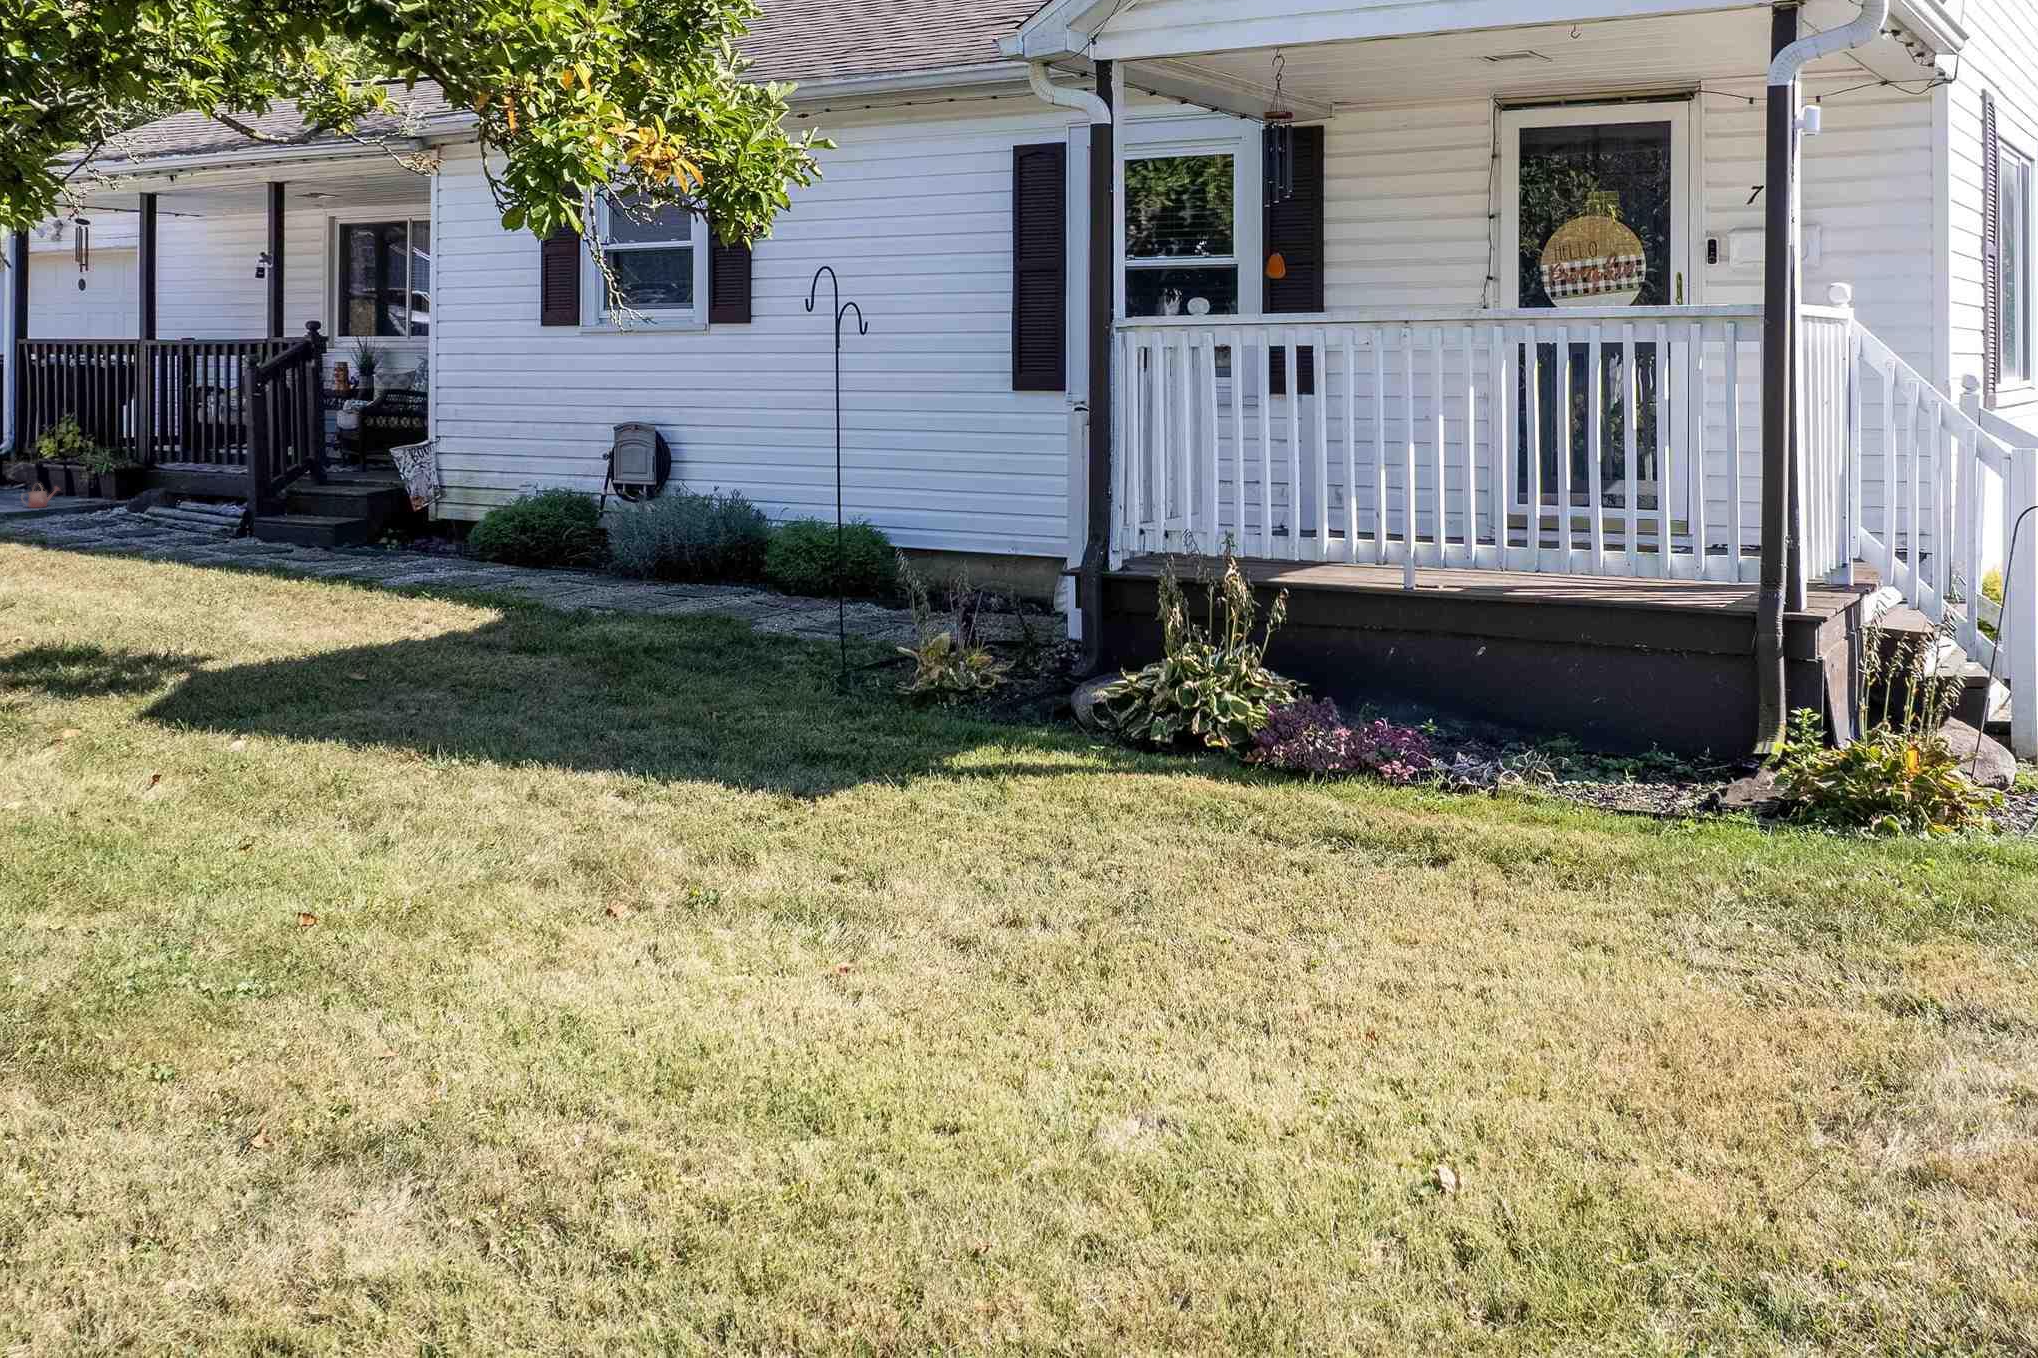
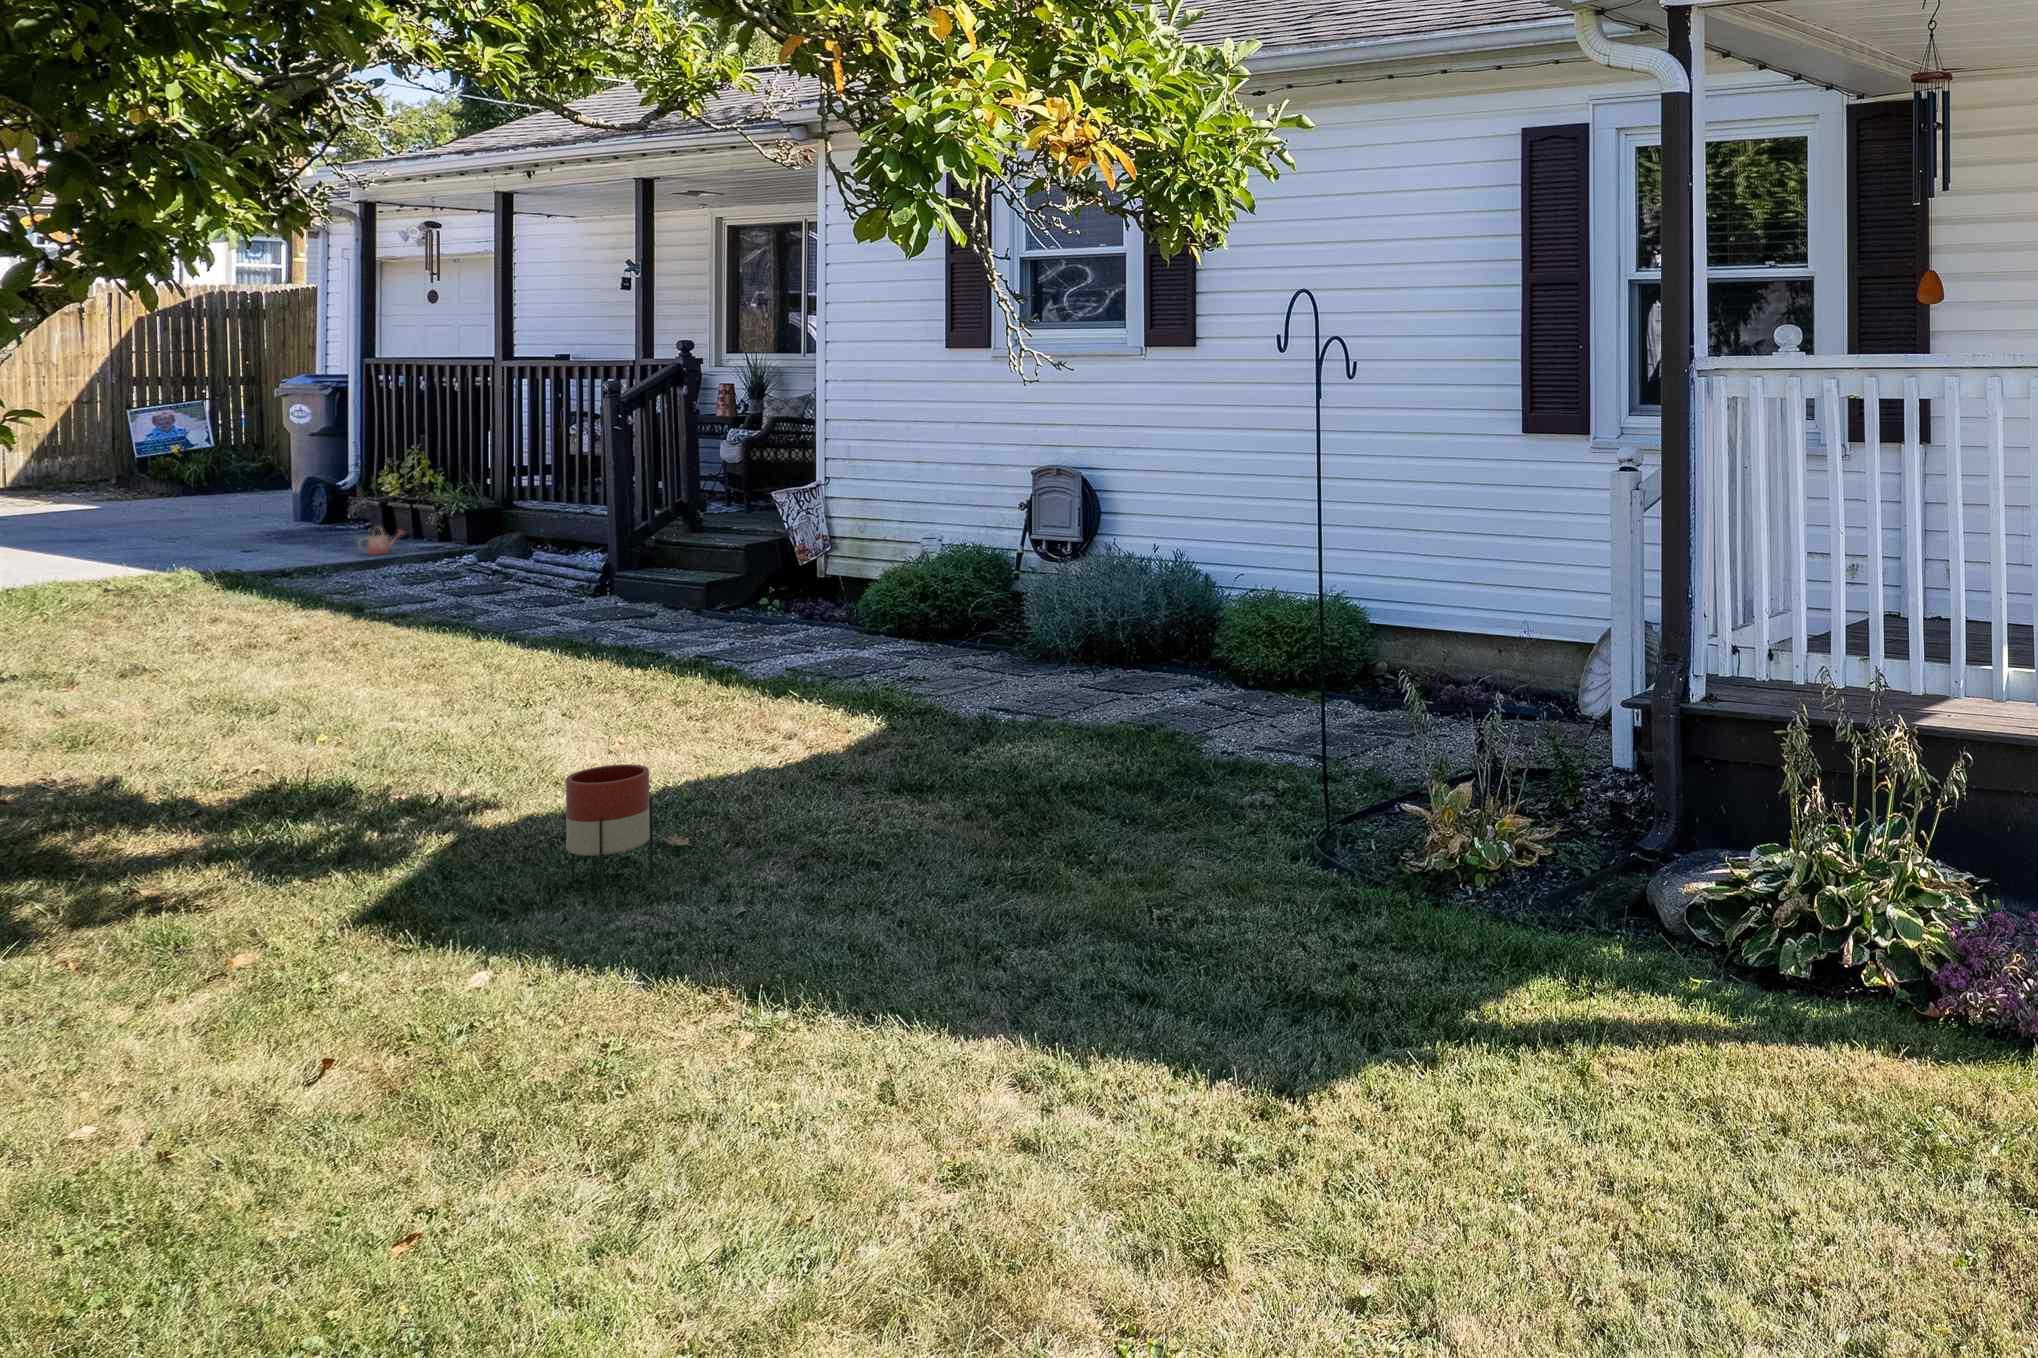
planter: none [286,612,346,703] -> present [566,764,653,898]

